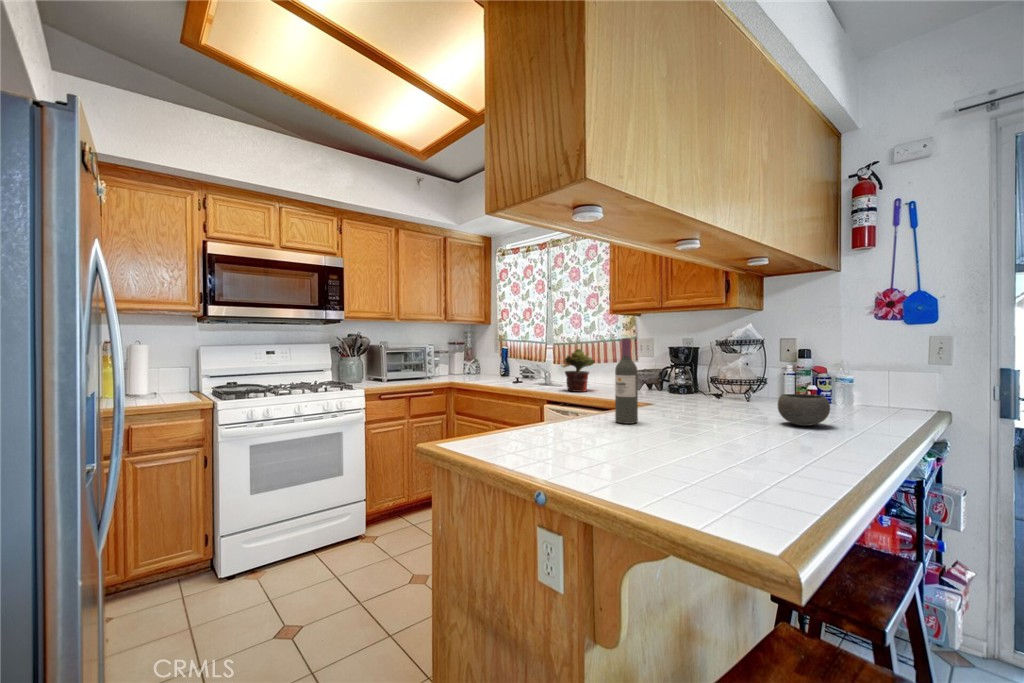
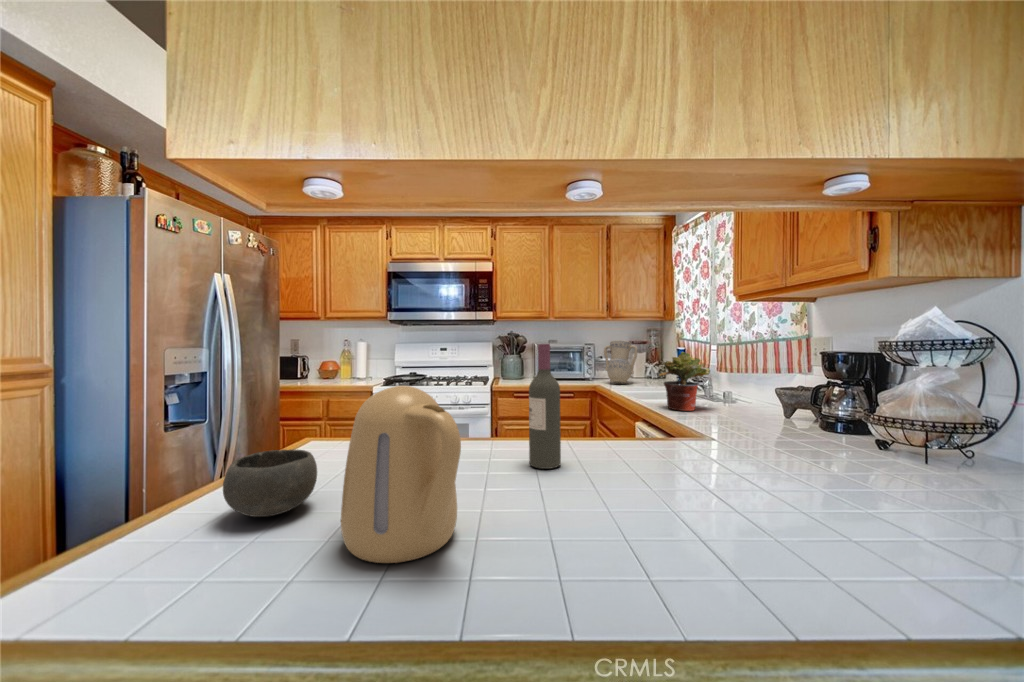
vase: none [457,342,486,380] -> present [604,340,638,383]
kettle: none [648,360,747,460] -> present [341,386,461,563]
bowl: present [778,394,830,426] -> present [223,449,317,517]

